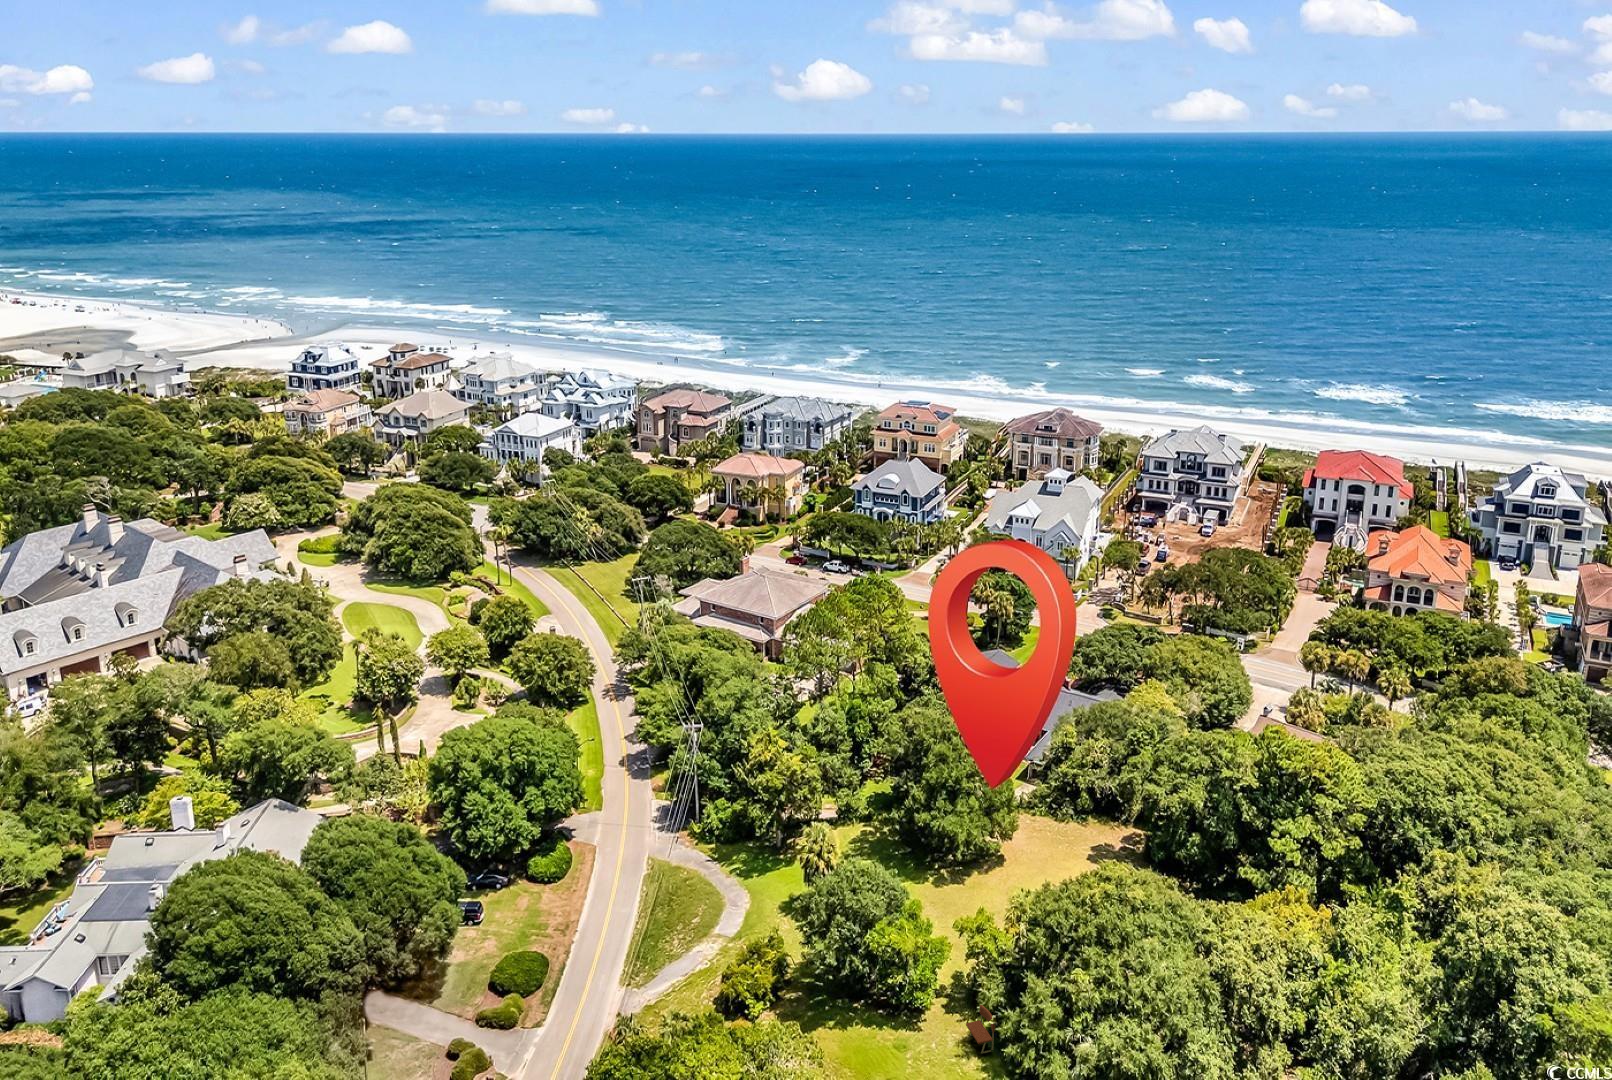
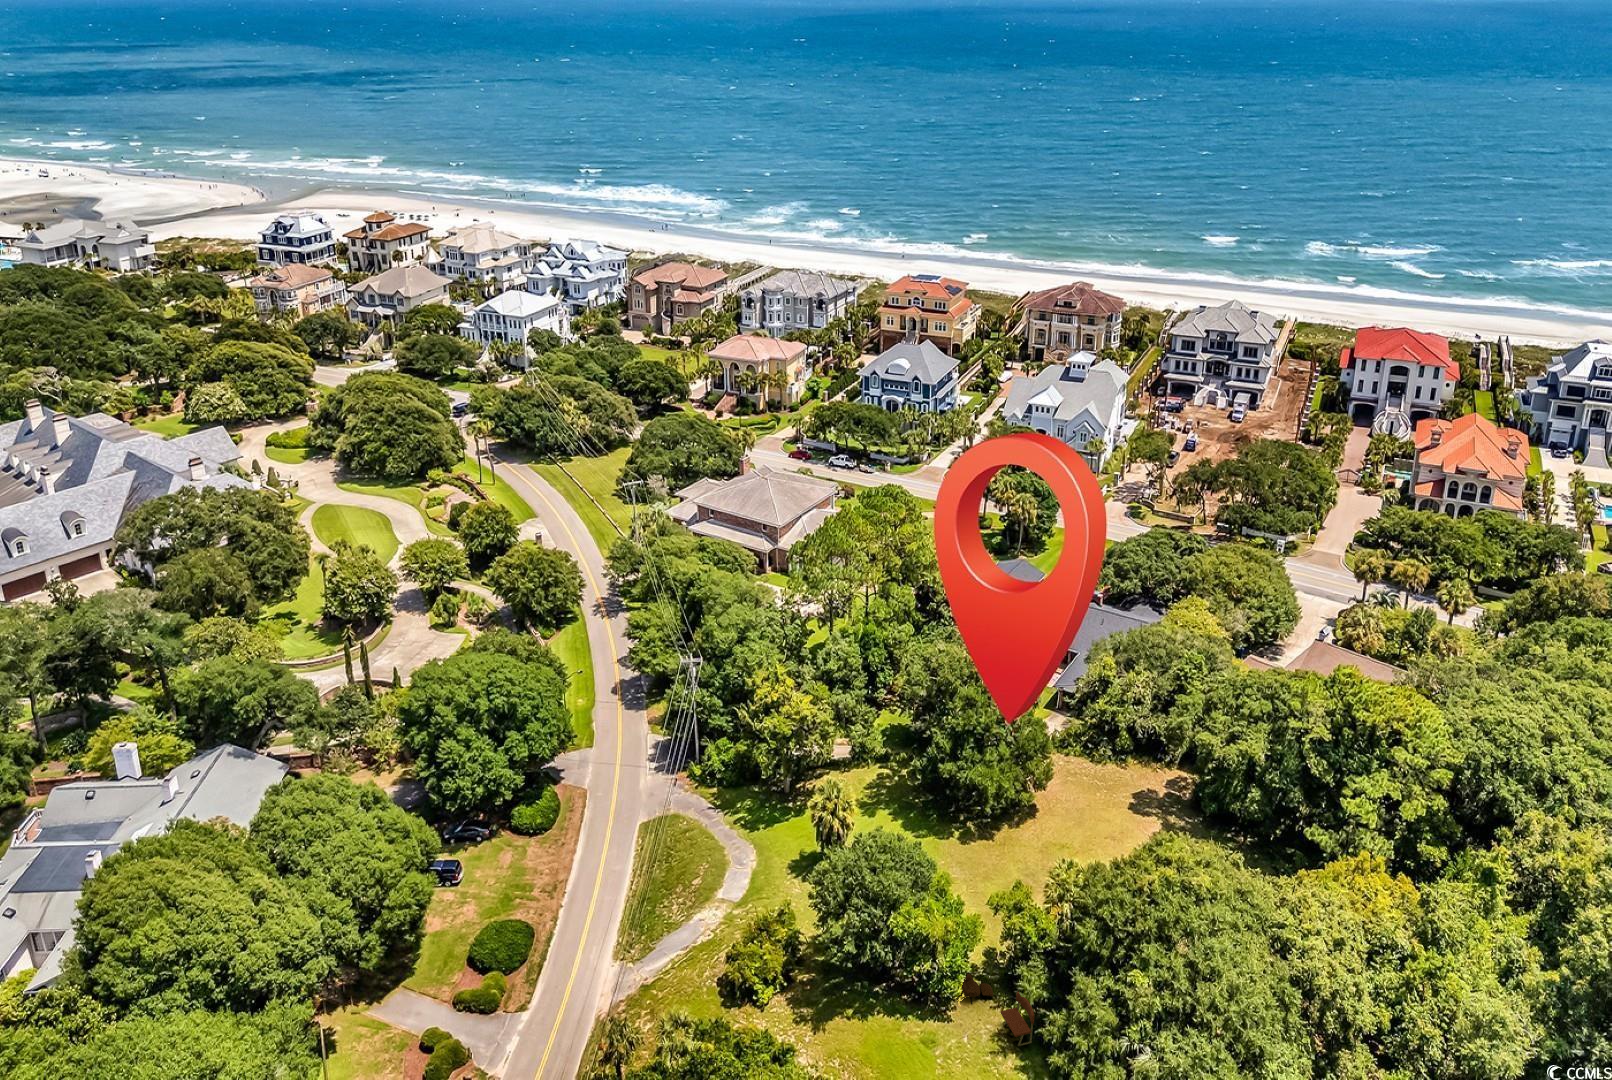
lounge chair: none [929,986,960,1020] -> present [961,974,993,1004]

